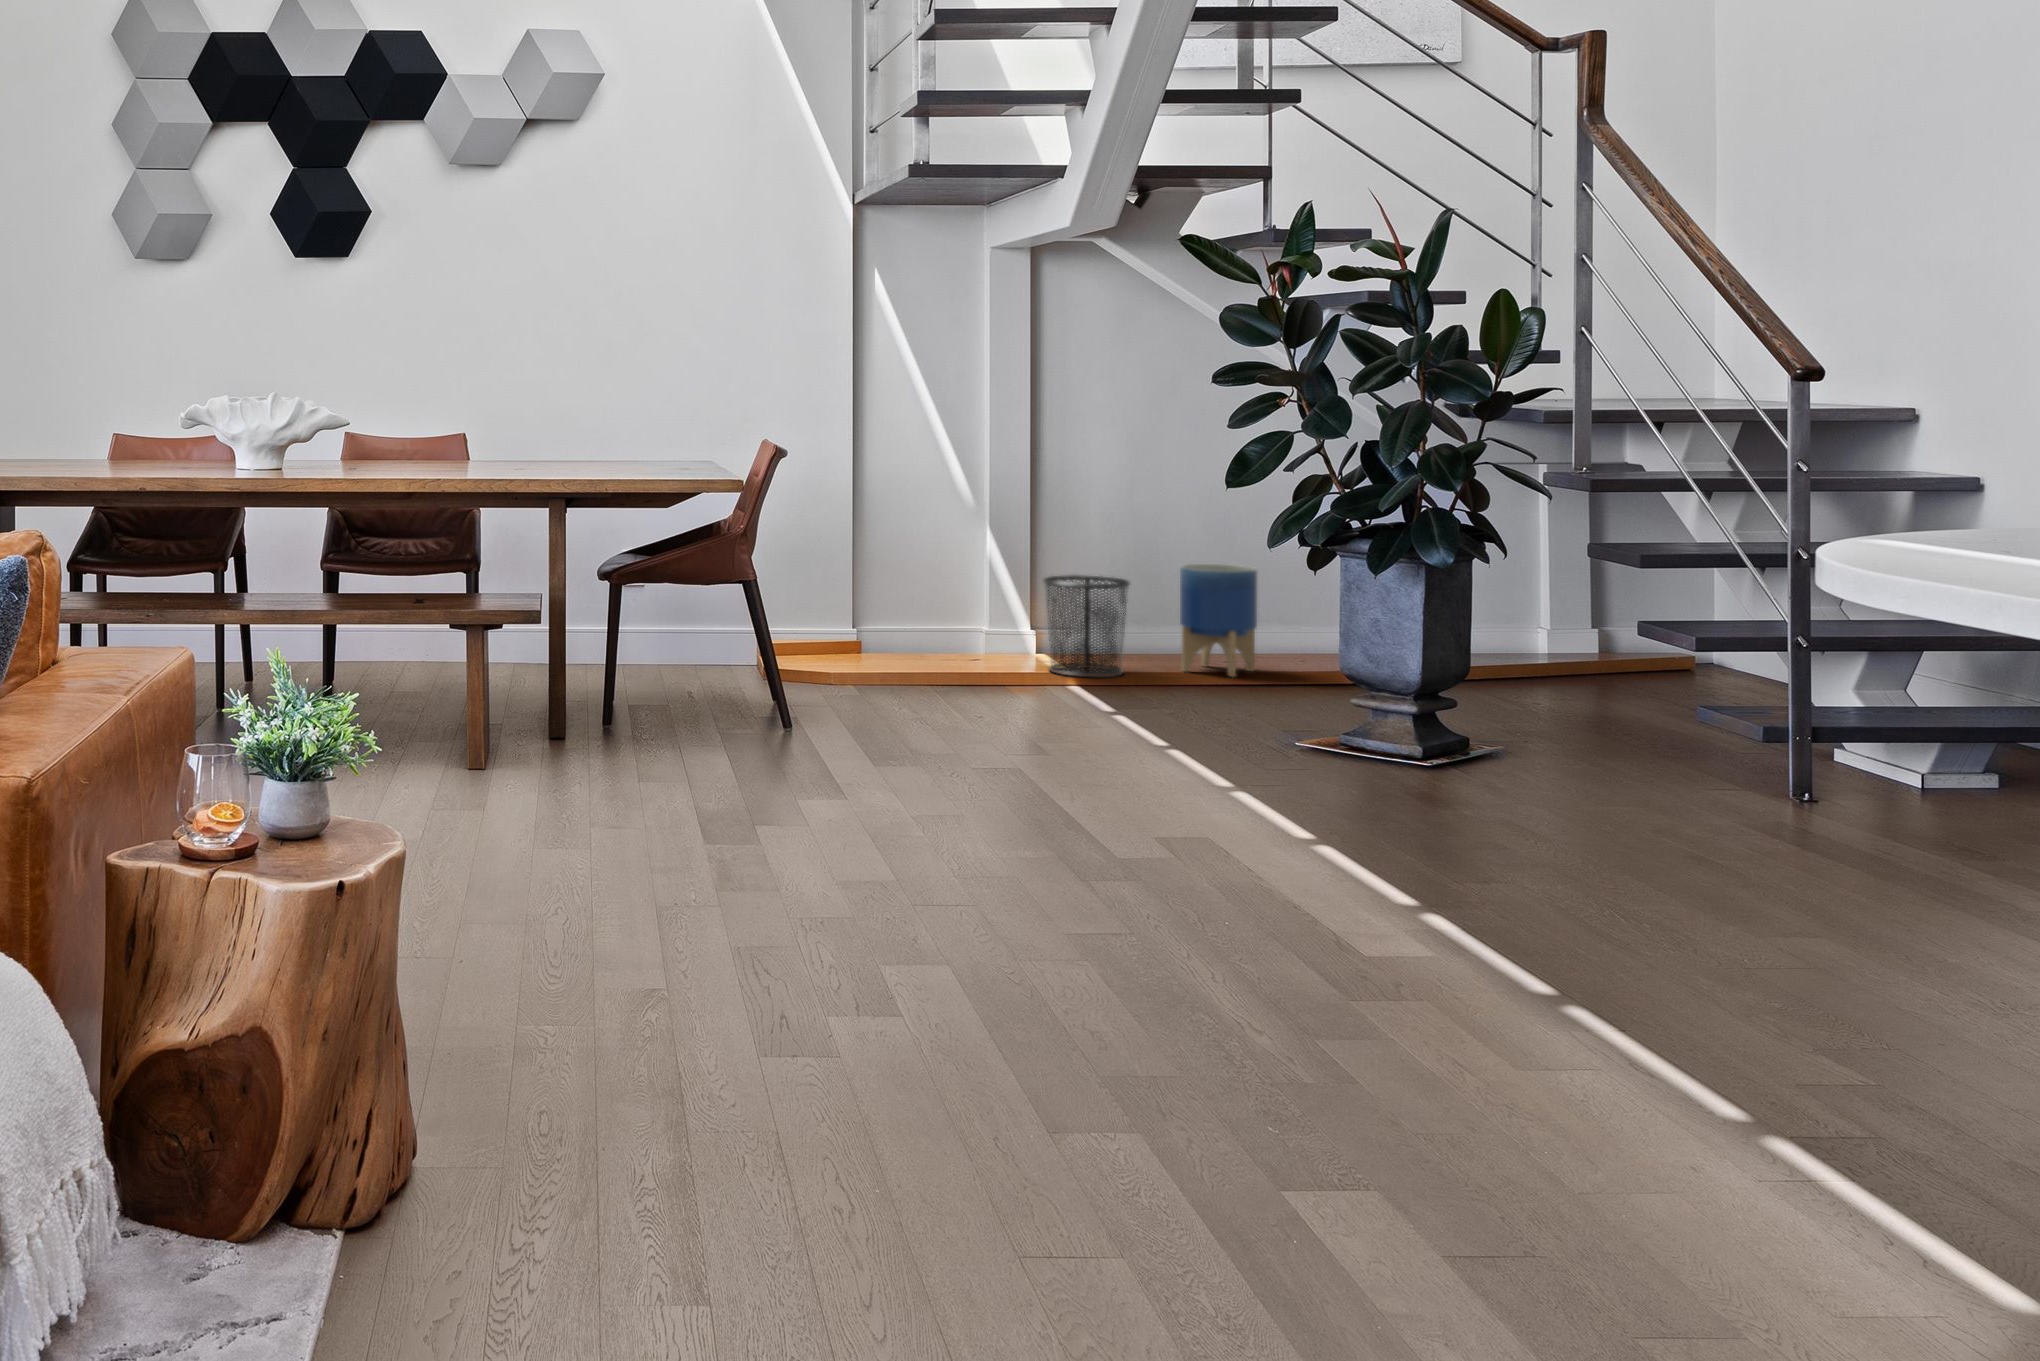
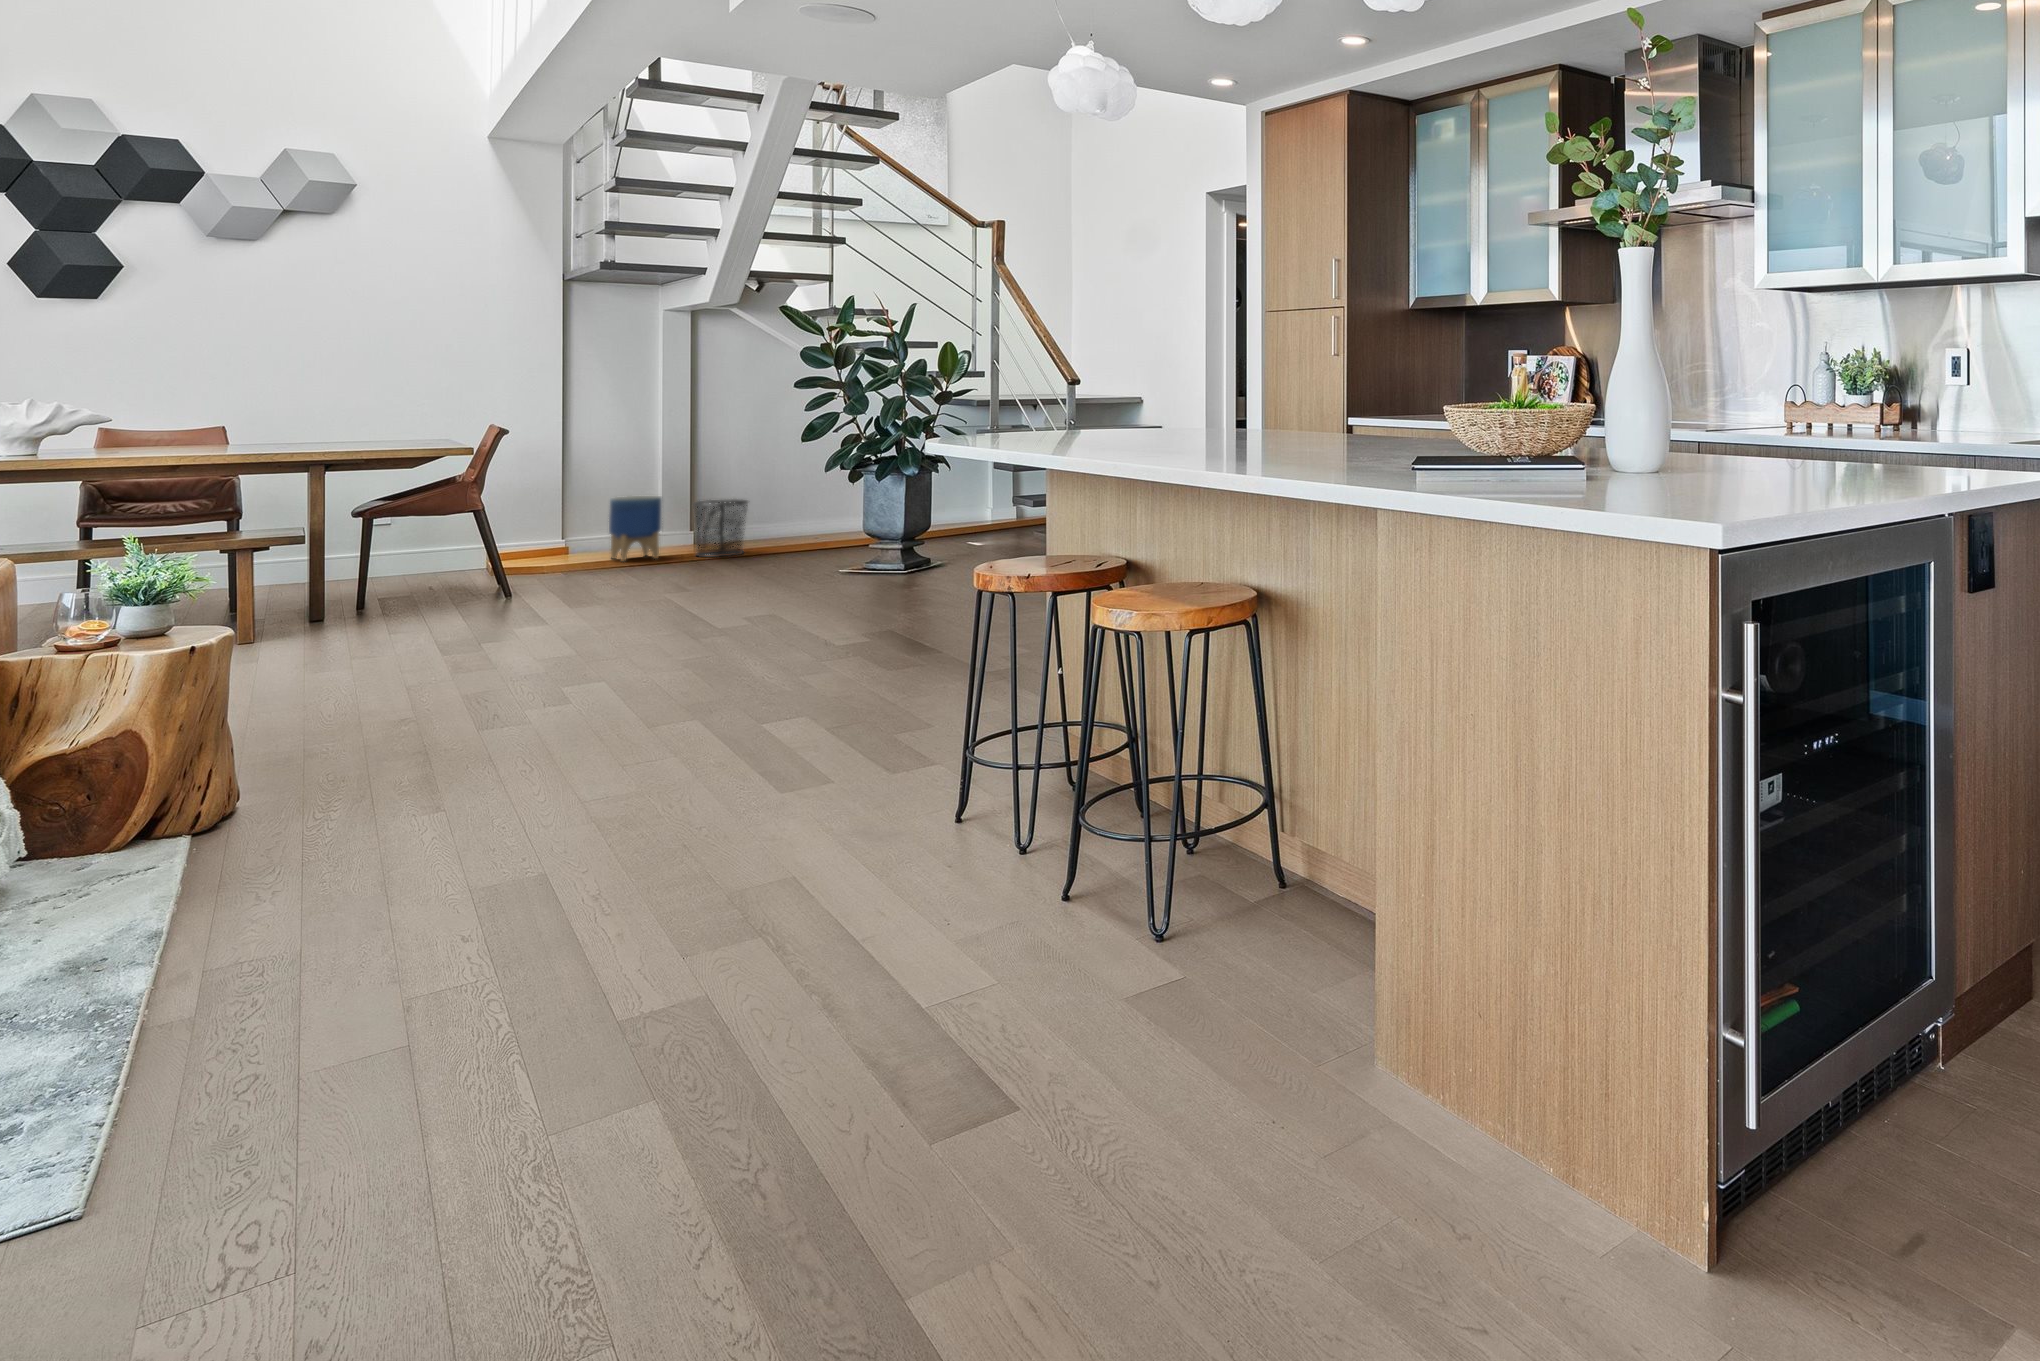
planter: present [1180,564,1257,677] -> present [609,496,662,561]

